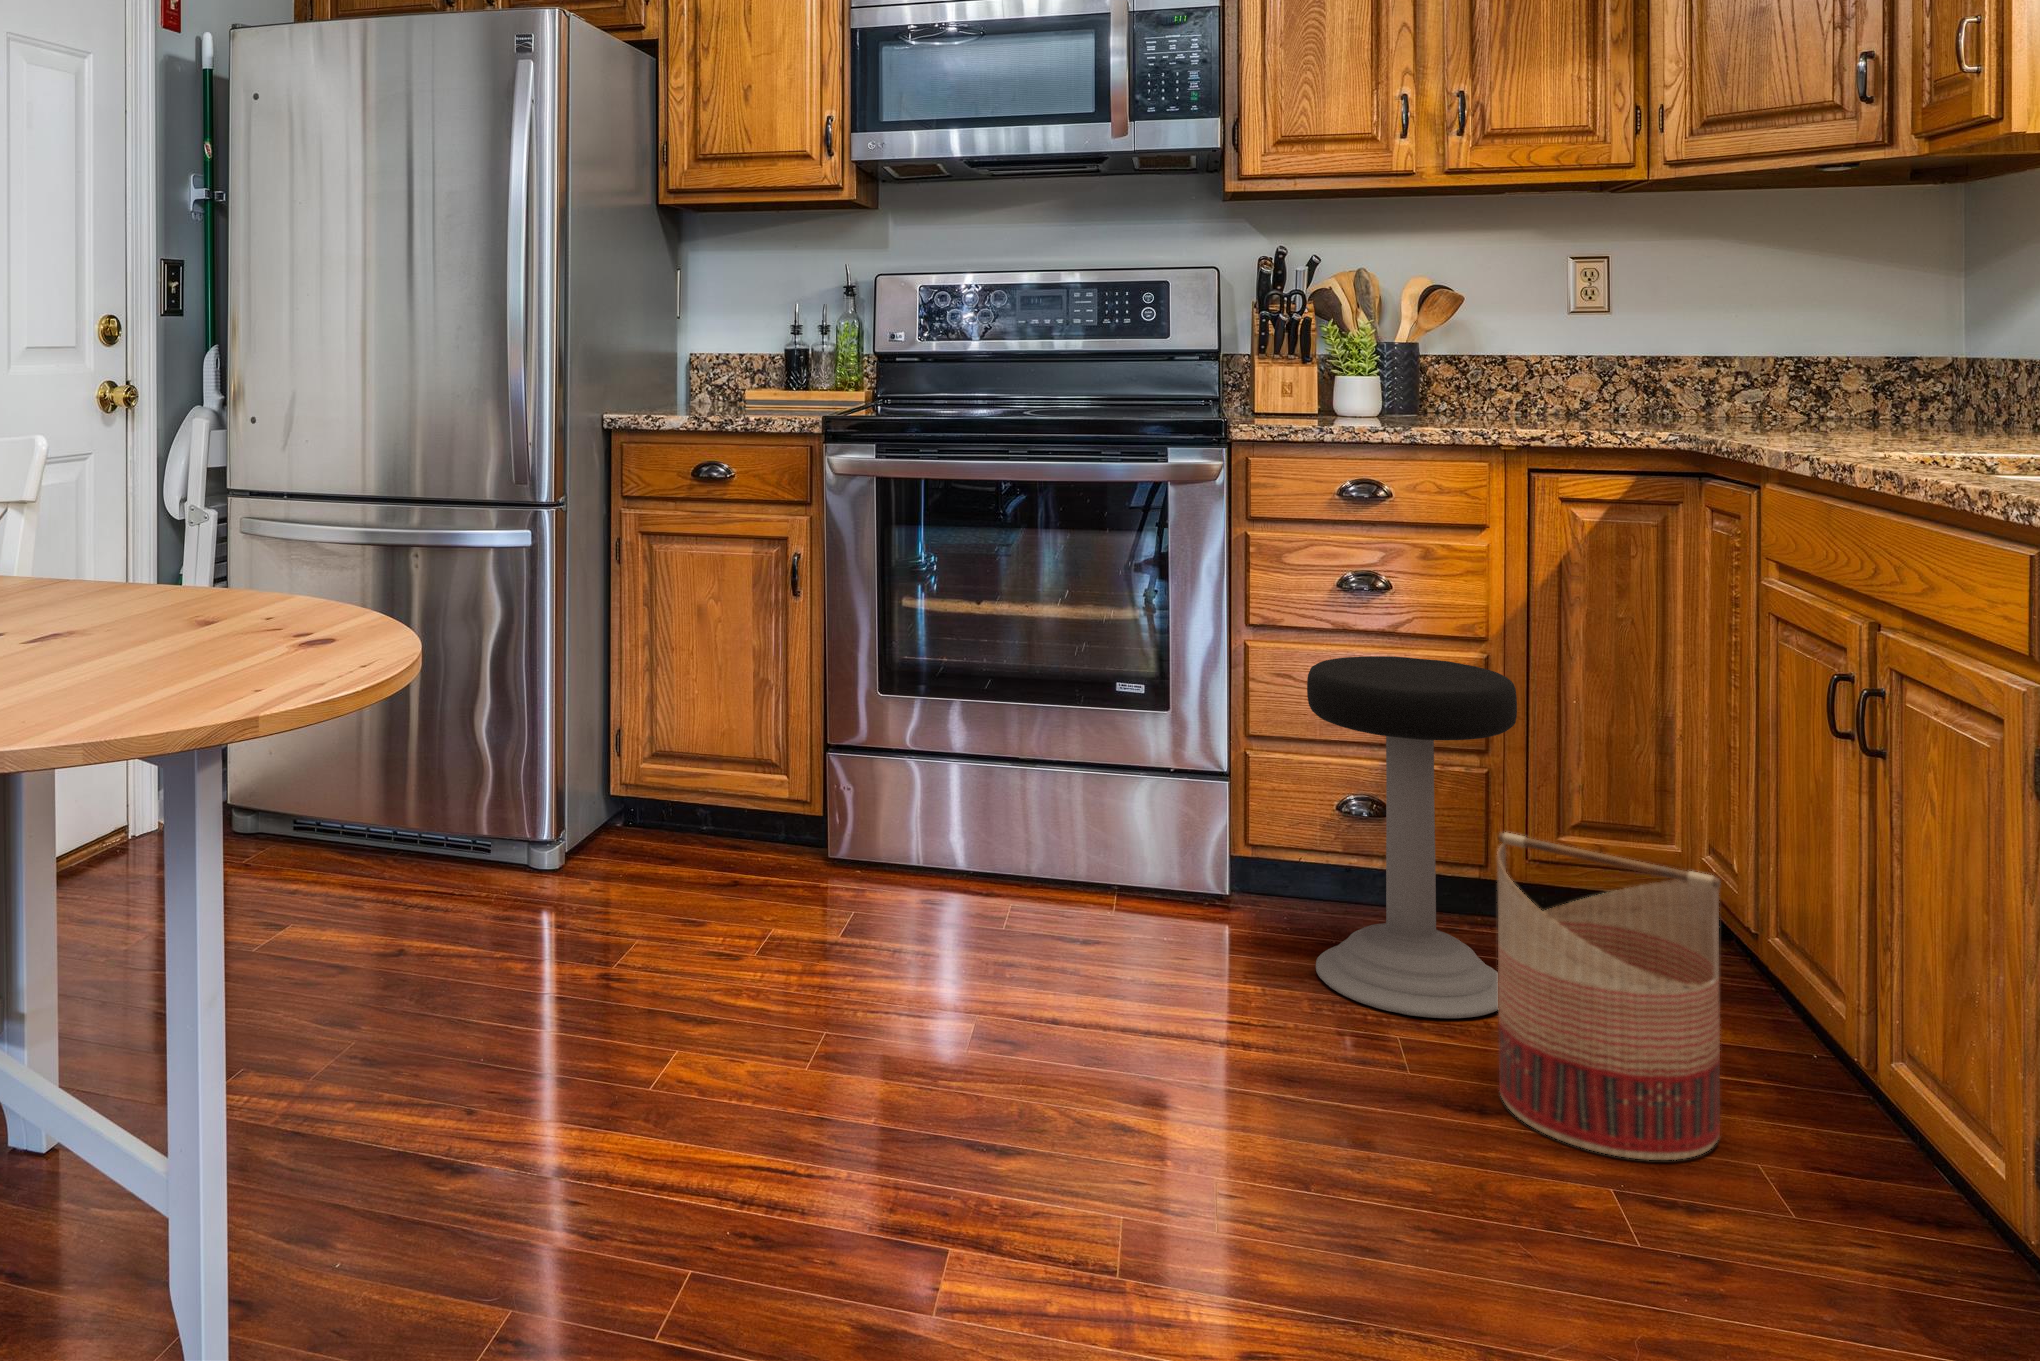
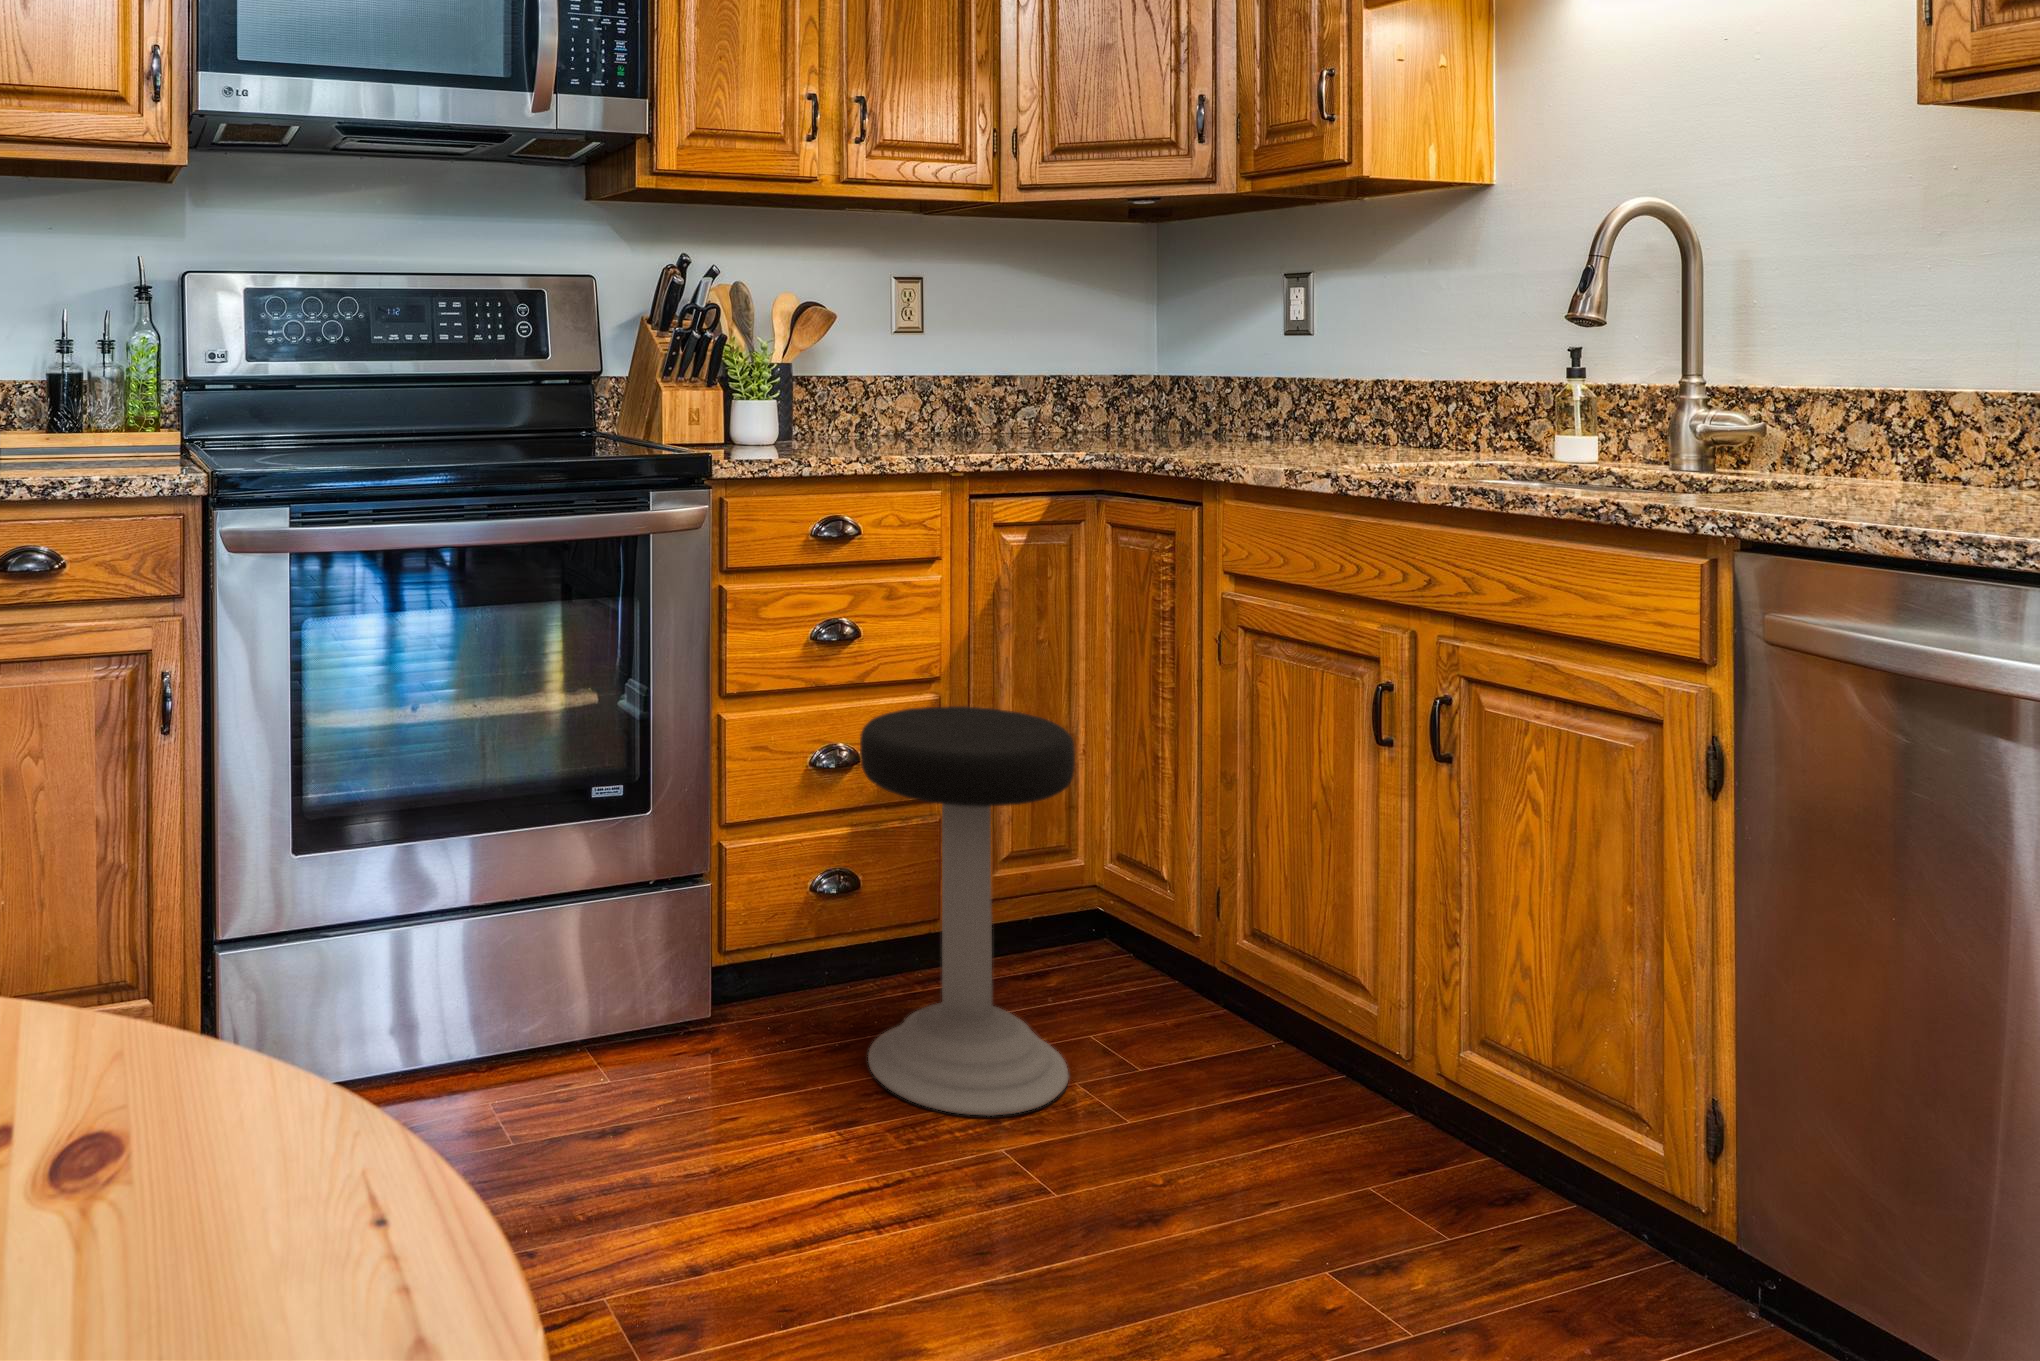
basket: present [1497,833,1720,1160] -> none [1164,898,1384,1230]

